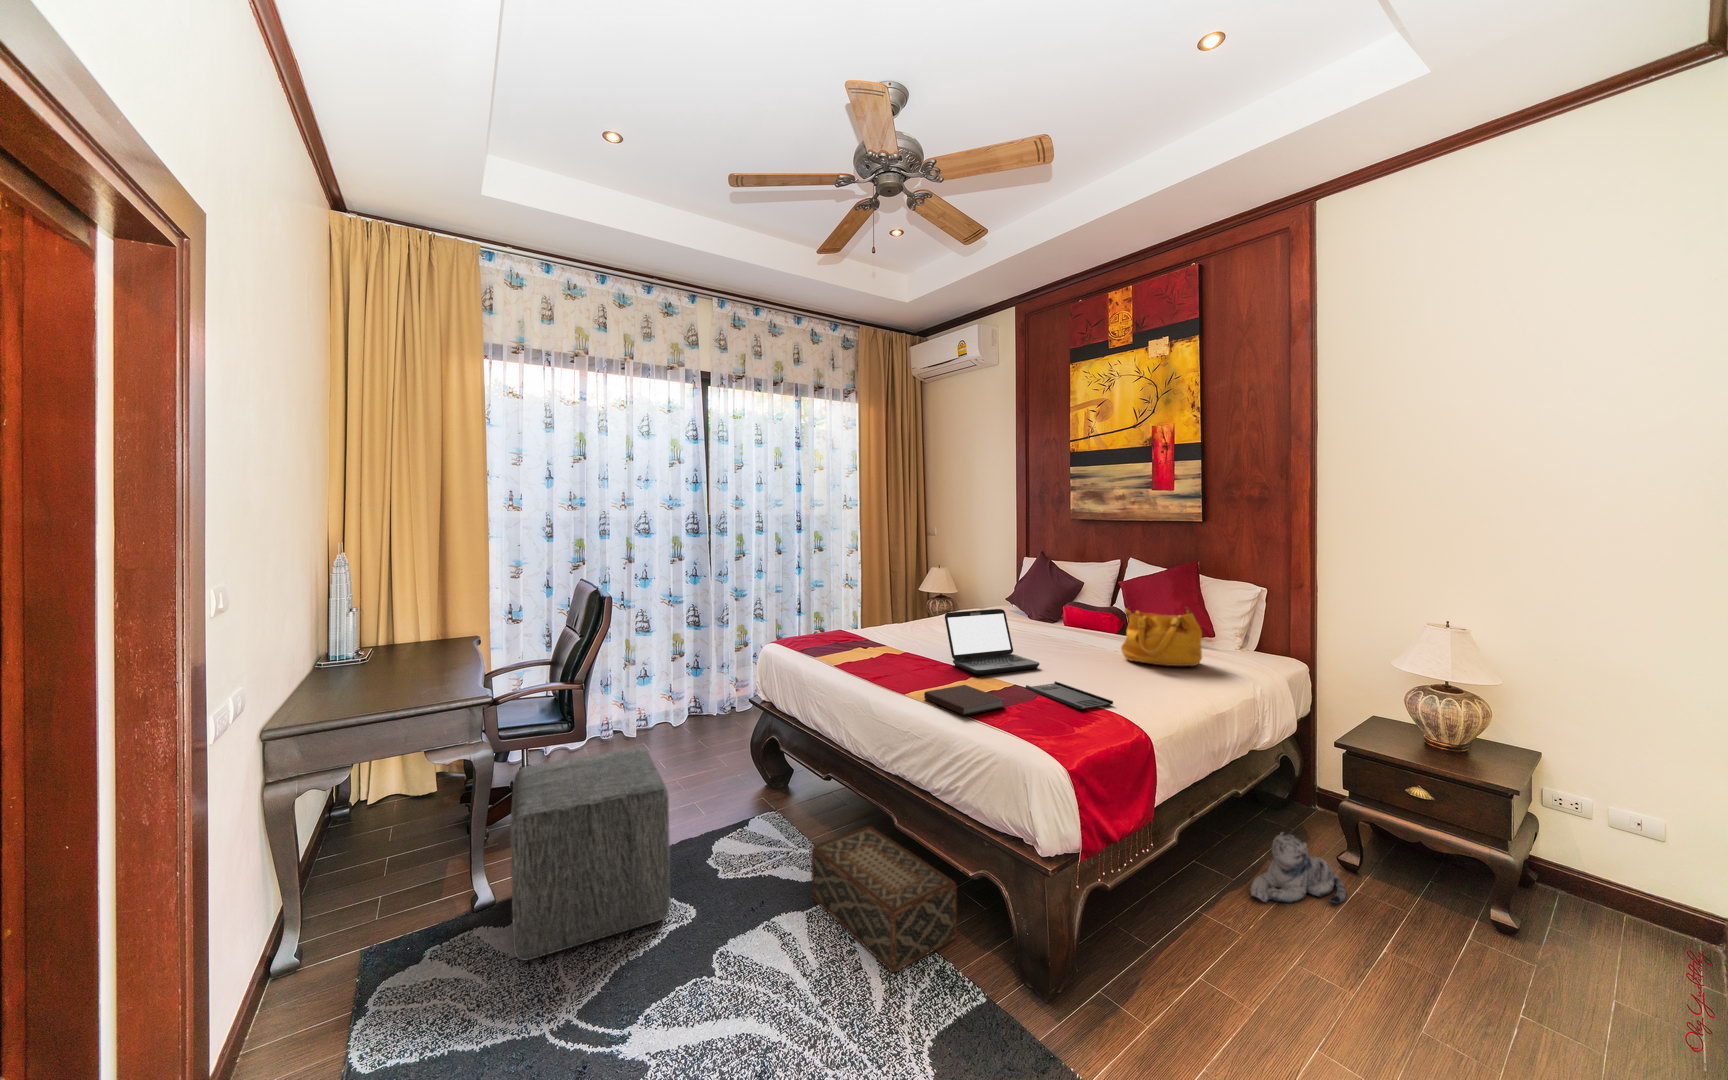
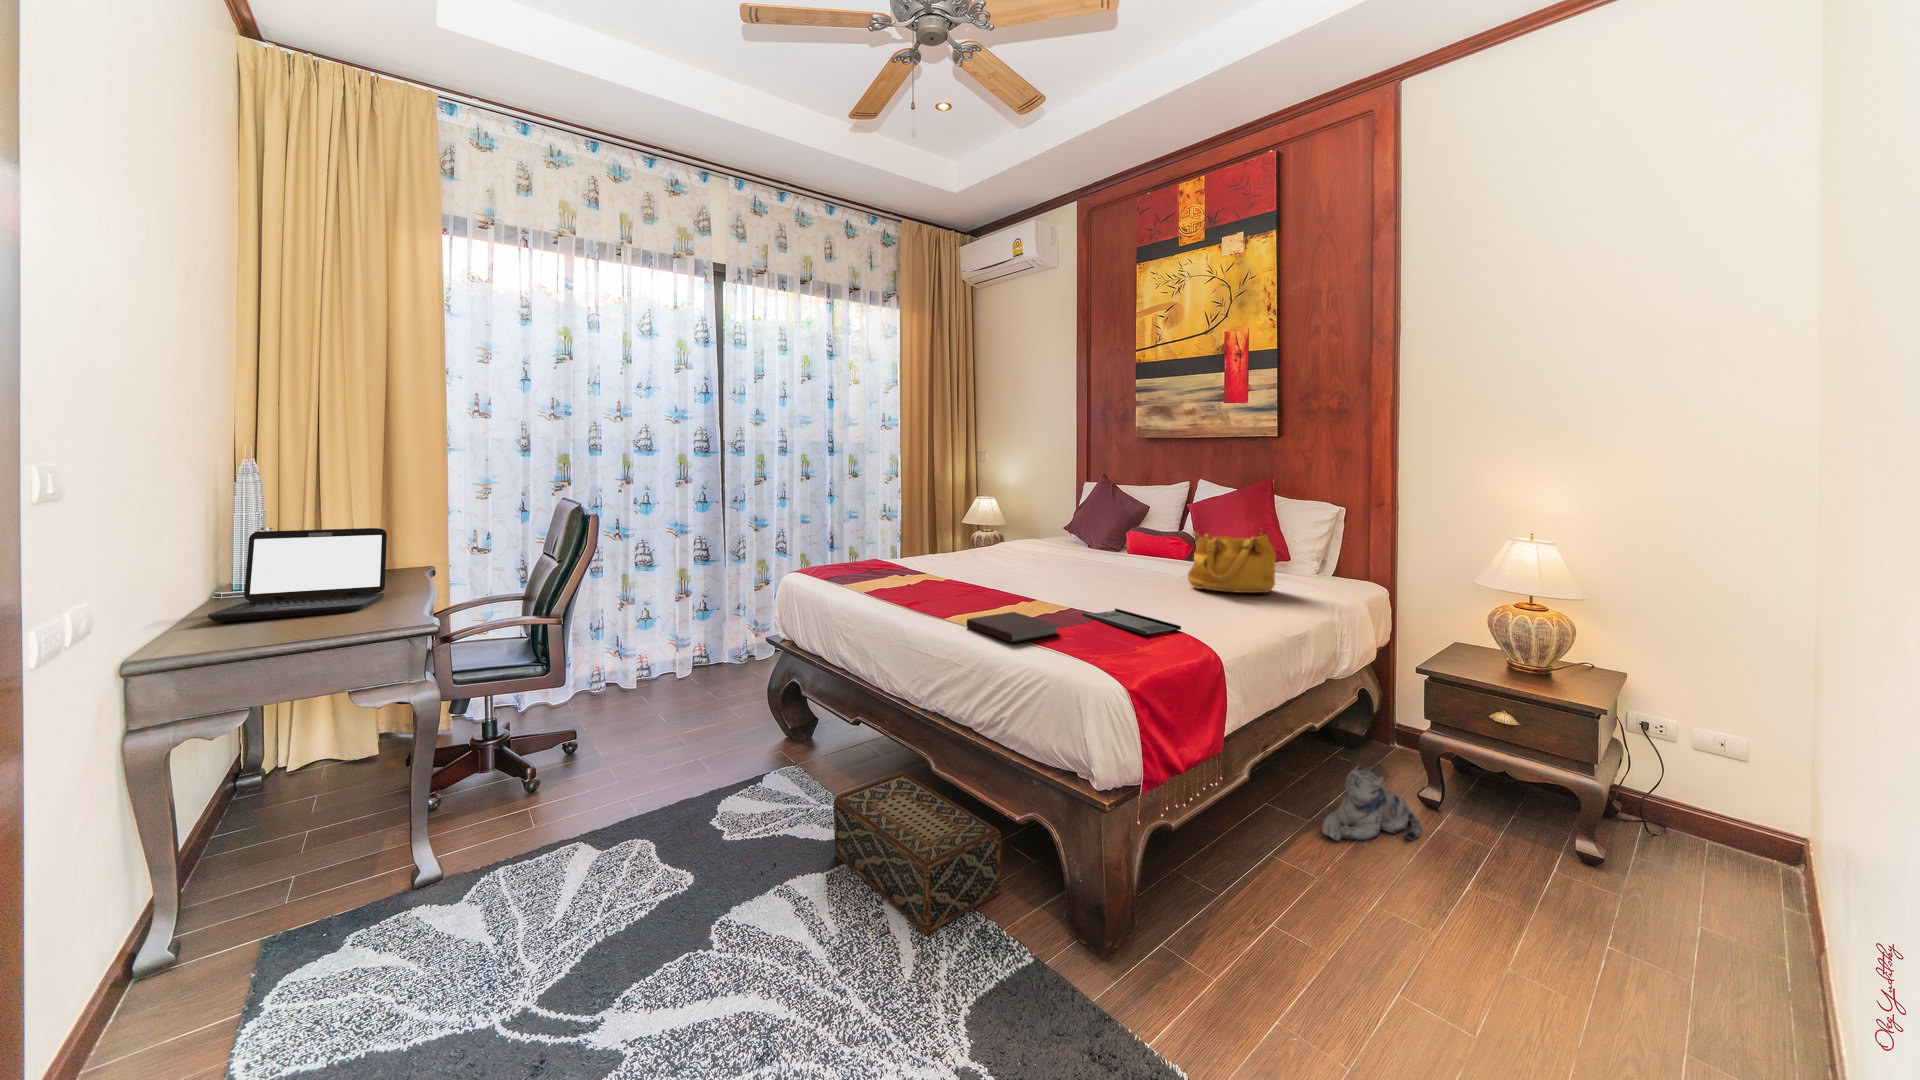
laptop: present [945,609,1039,675] -> present [208,528,387,622]
ottoman: present [510,747,671,961] -> none [448,689,664,940]

